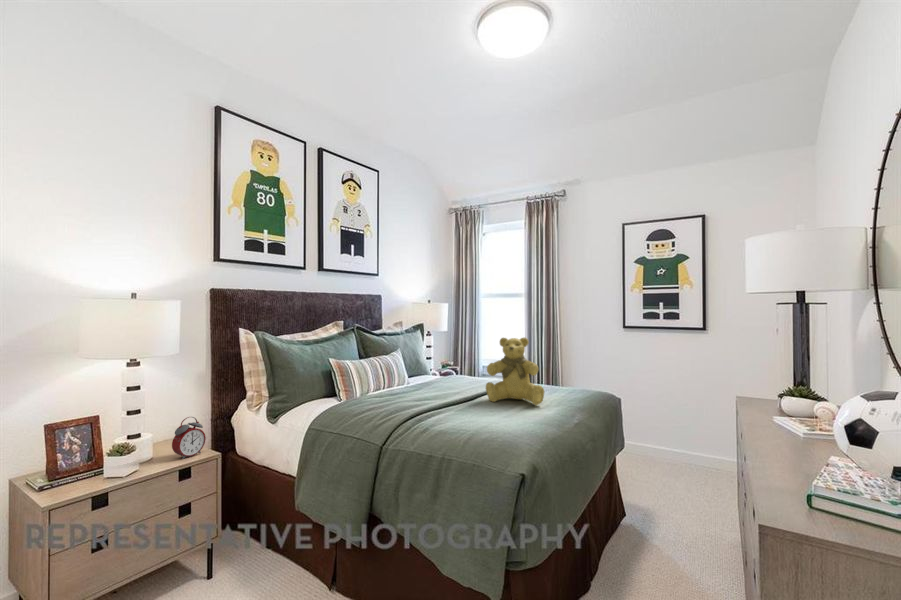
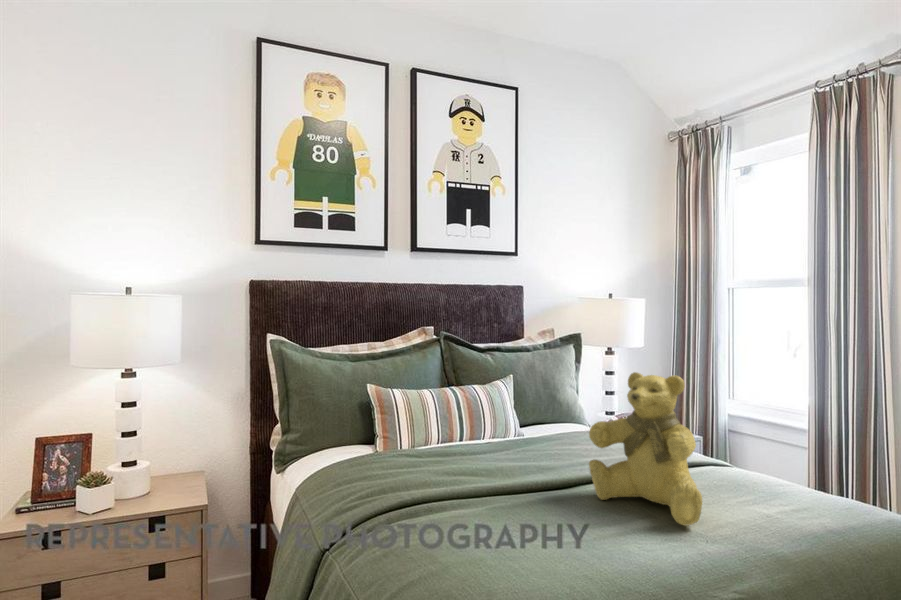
alarm clock: present [172,417,206,459] -> none [158,448,198,502]

